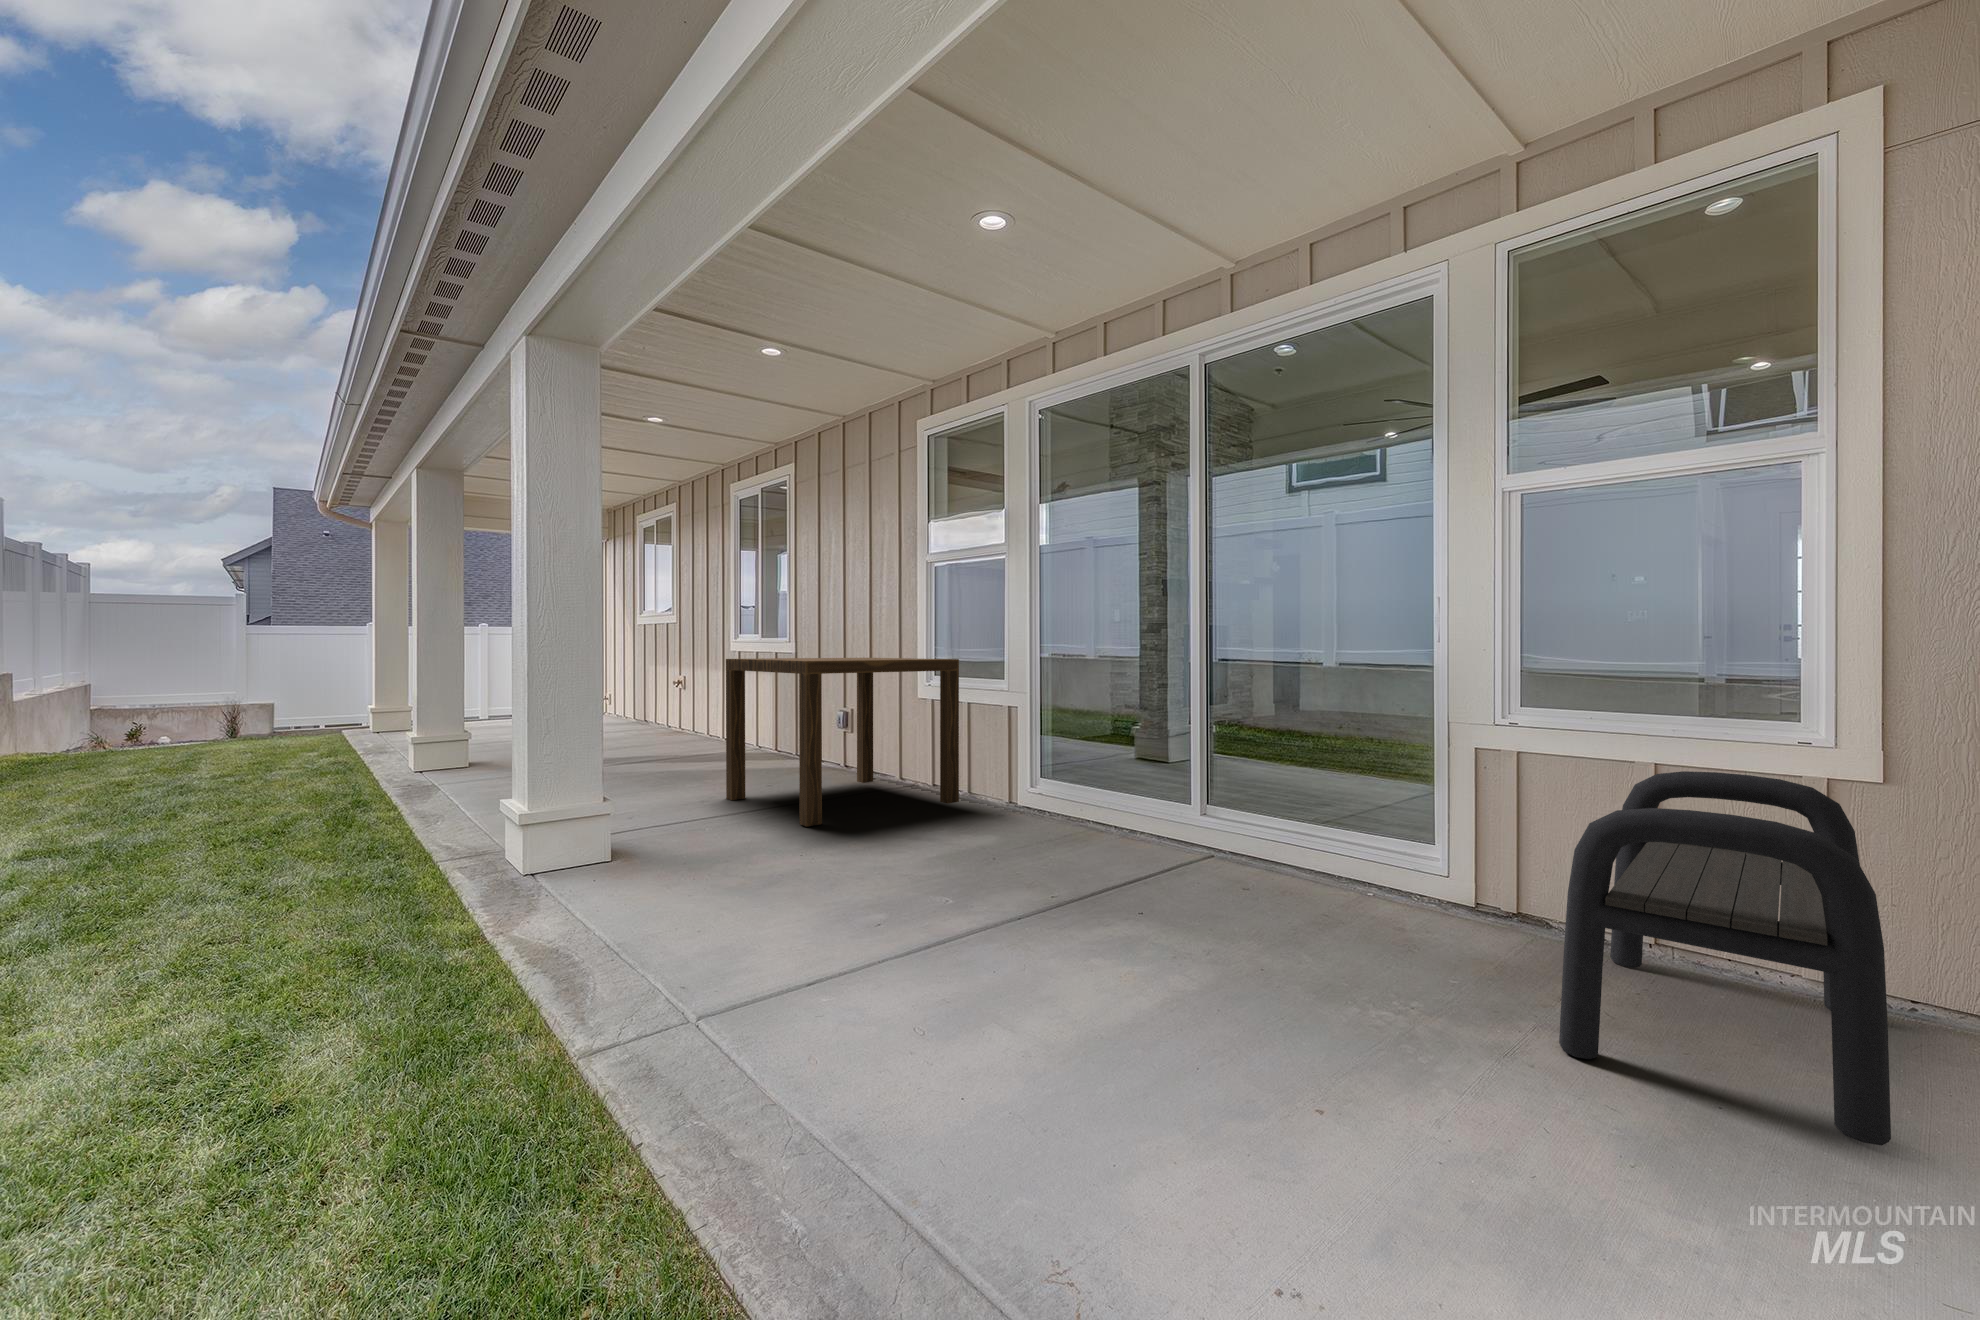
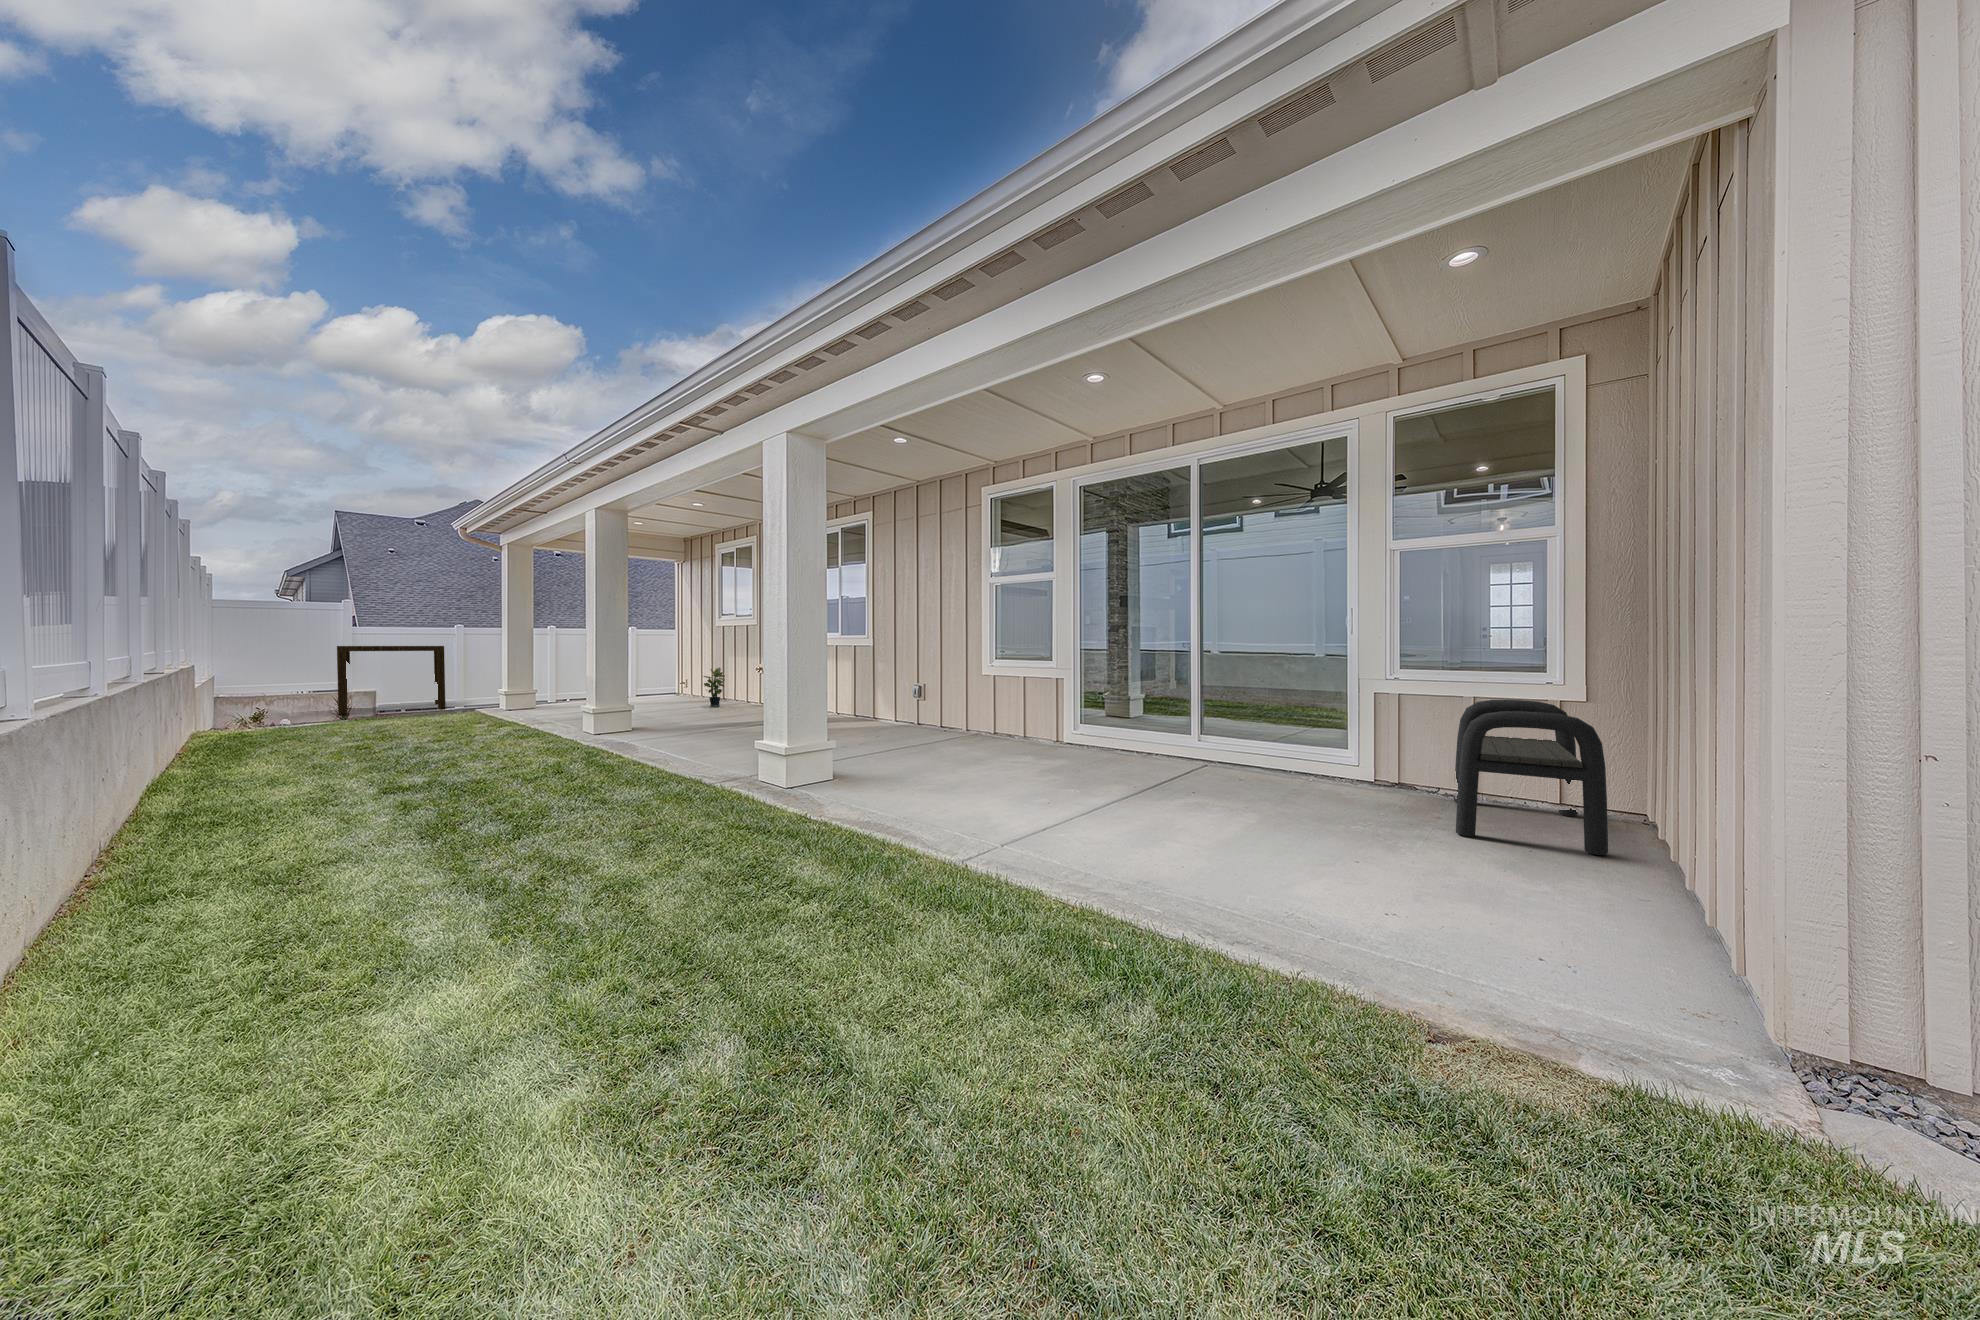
dining table: present [726,658,959,827] -> present [337,646,445,714]
potted plant: none [629,679,660,730] -> present [703,668,725,707]

